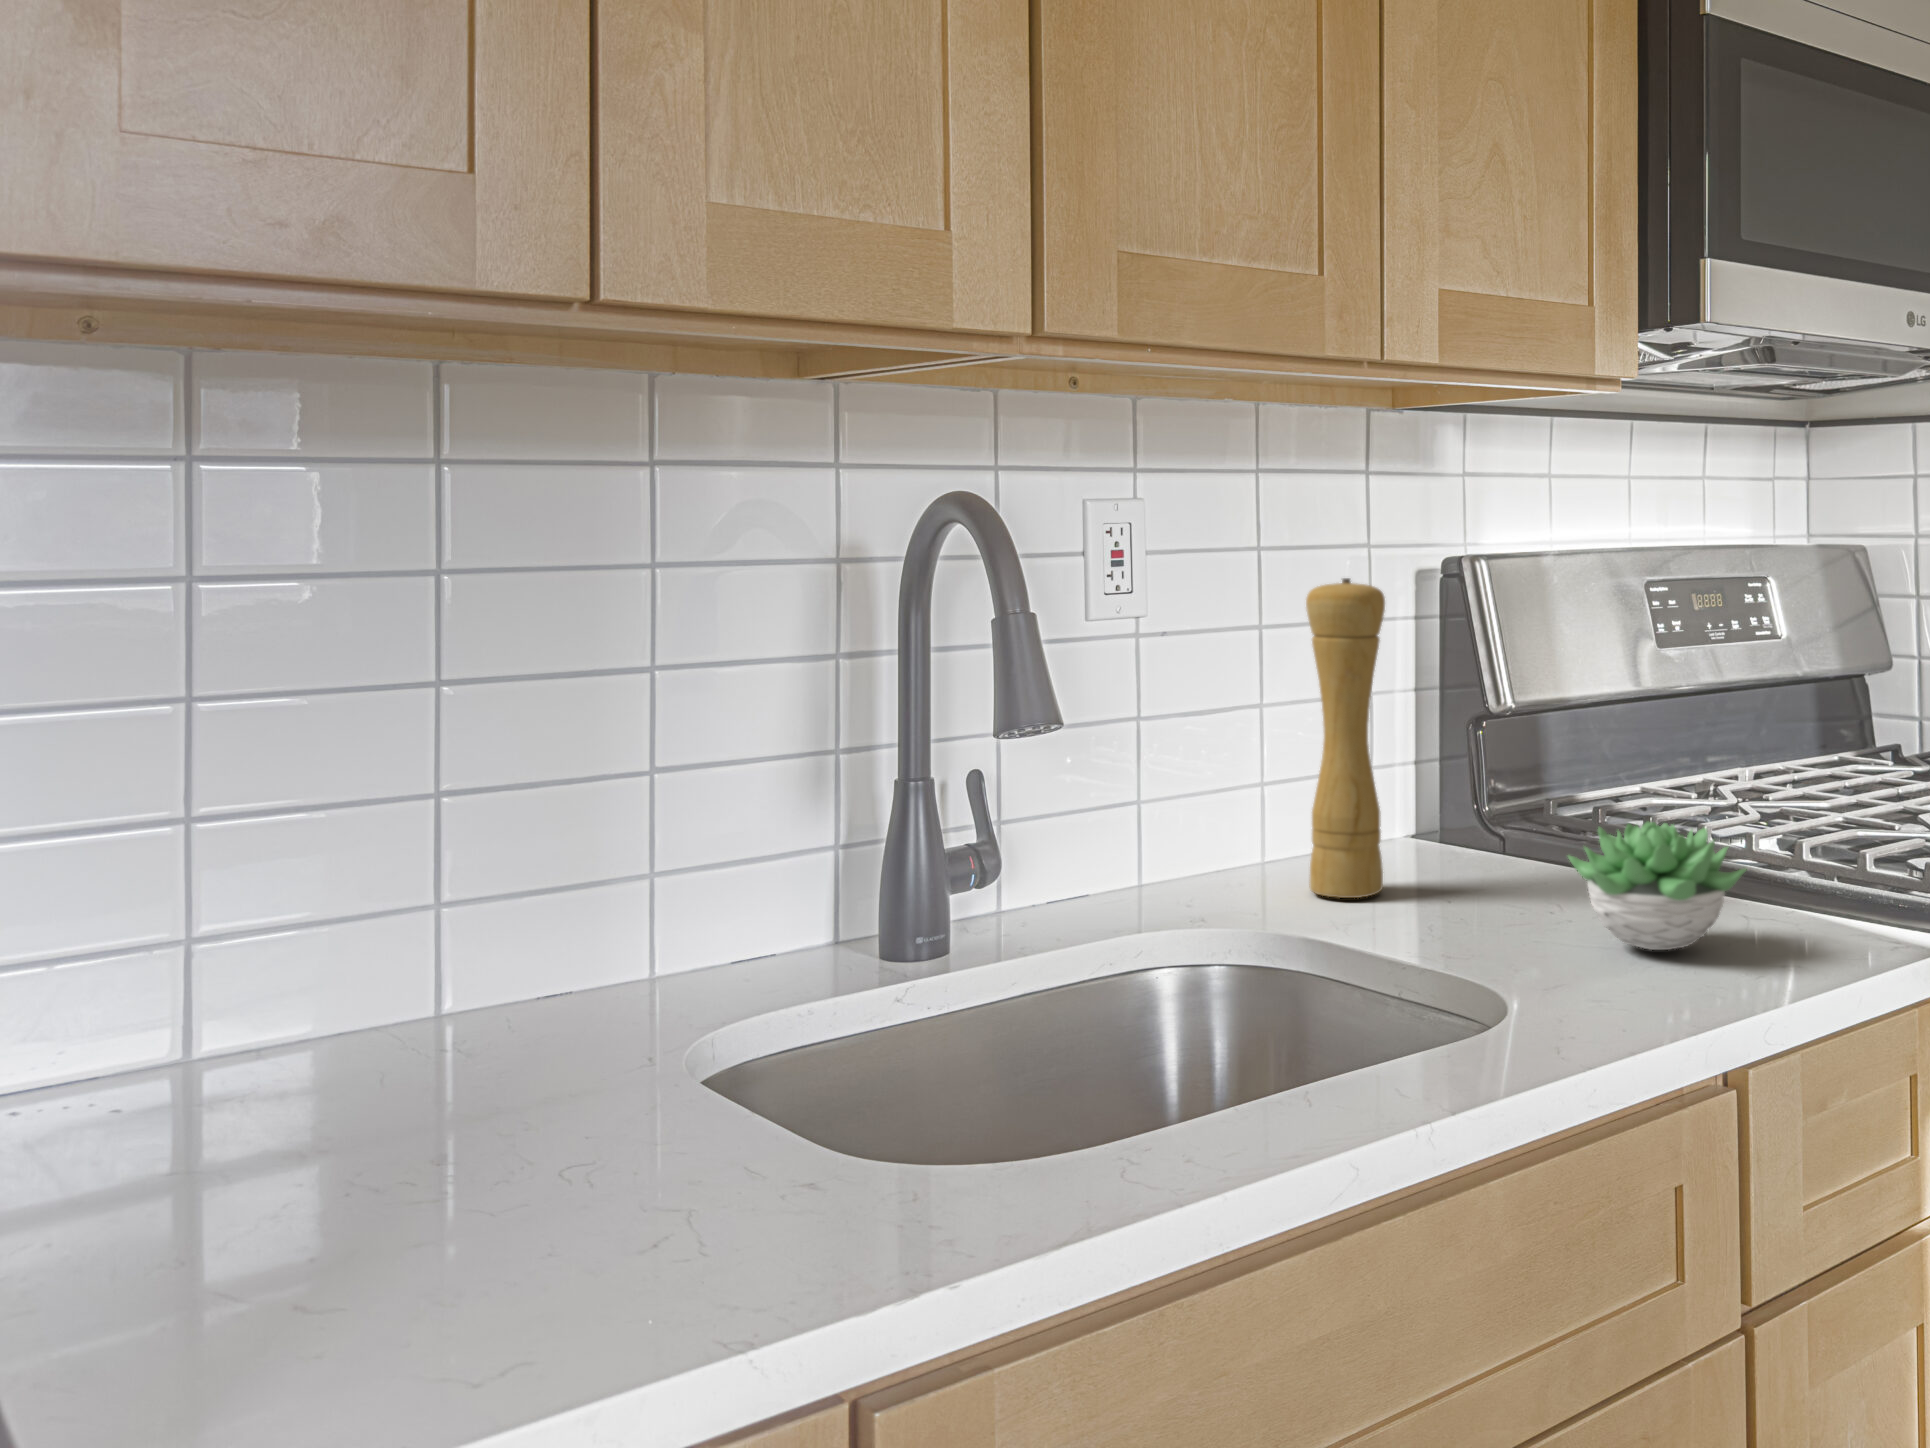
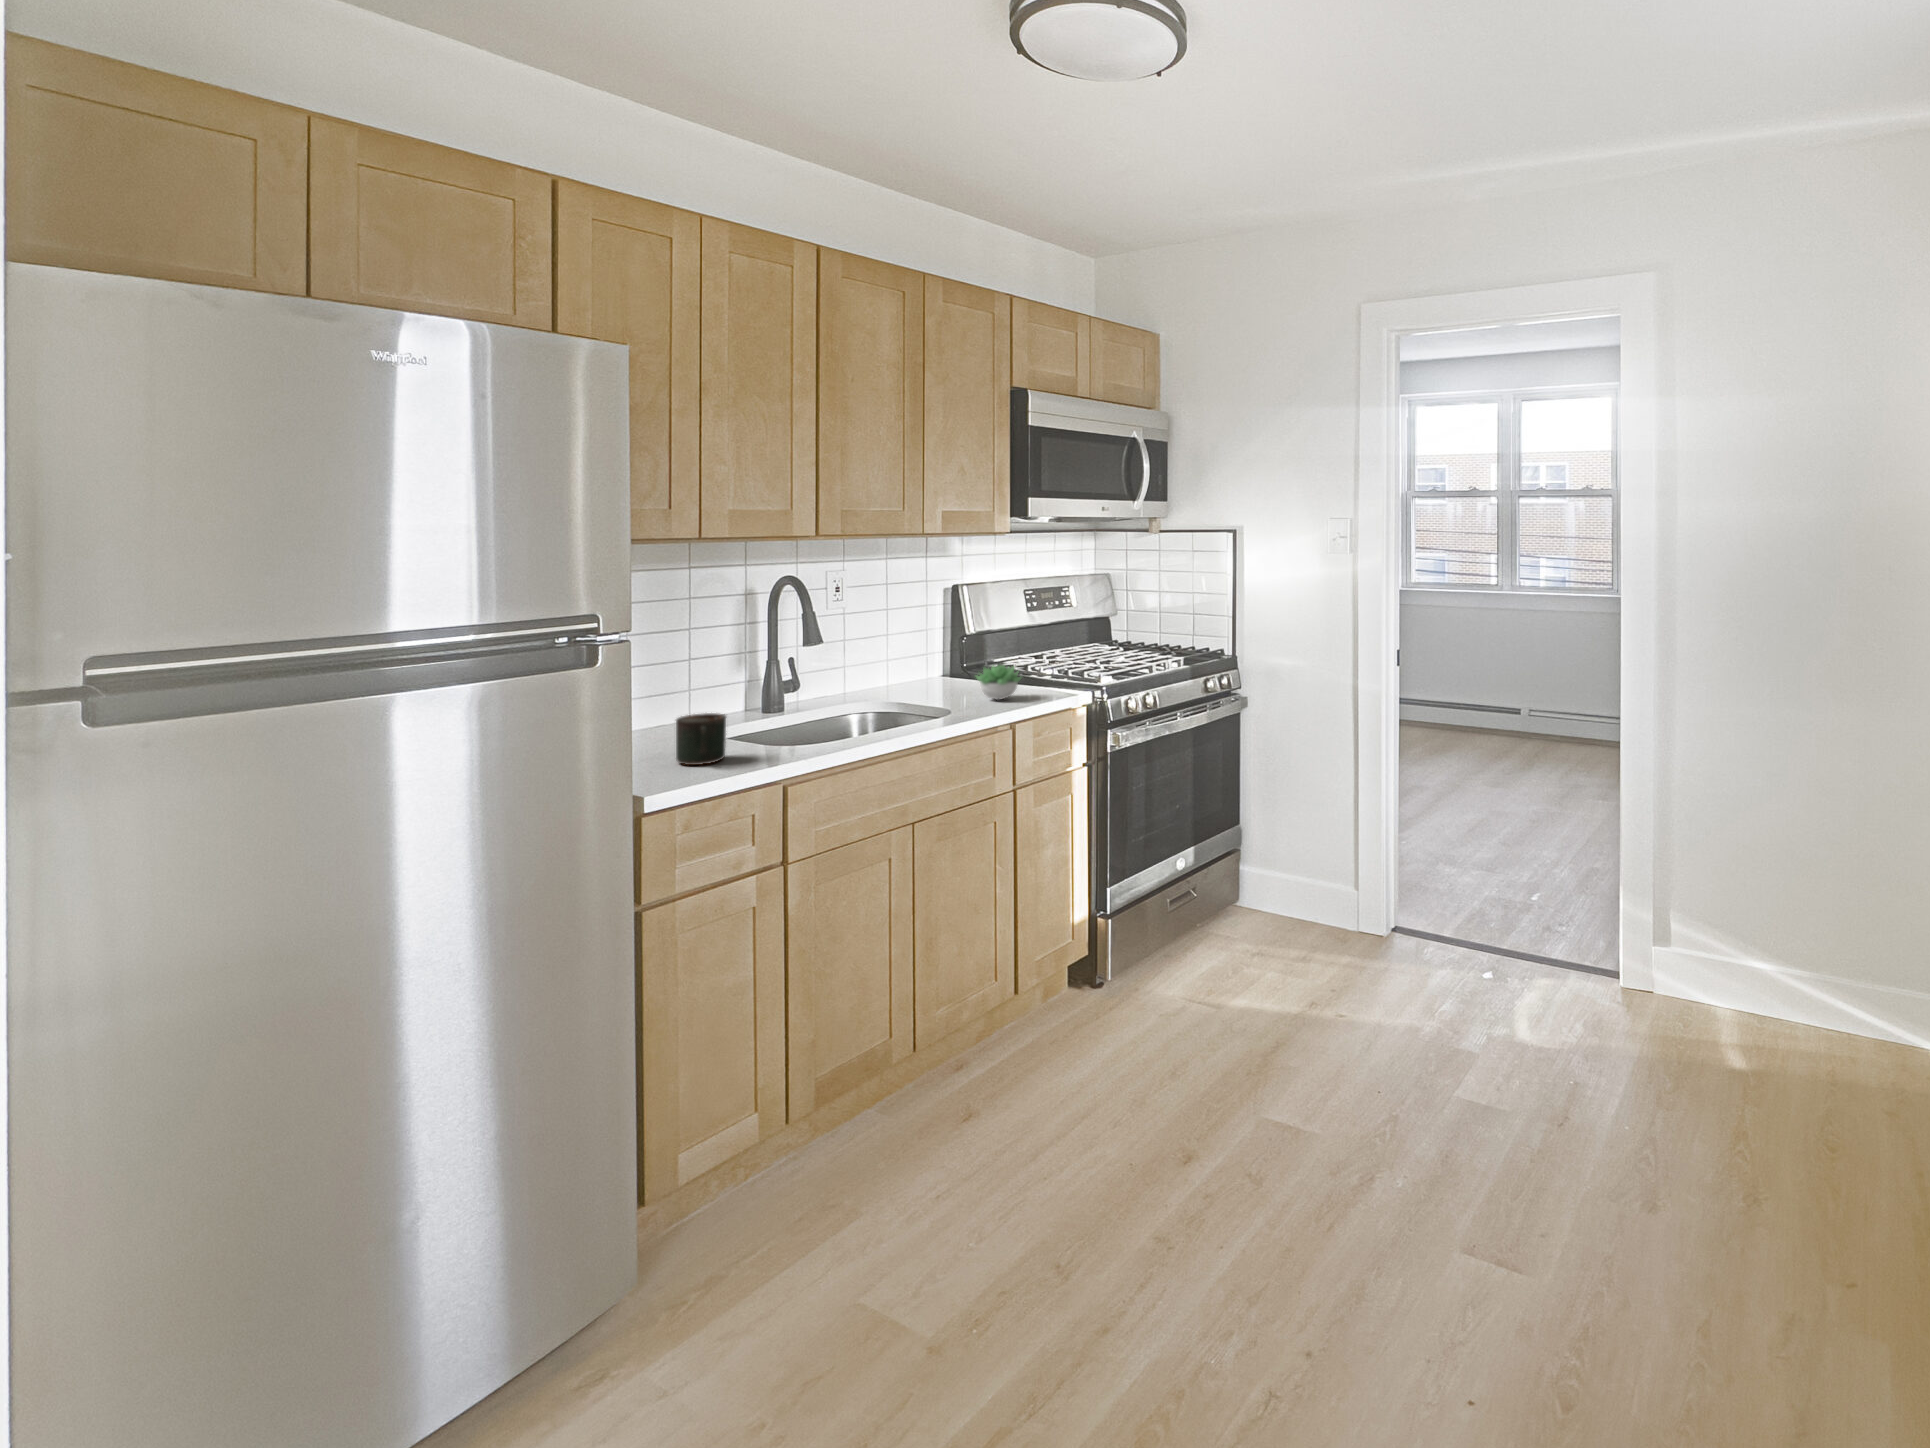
pepper mill: present [1306,578,1385,898] -> none [900,595,925,692]
mug: none [361,1037,596,1312] -> present [676,713,726,765]

